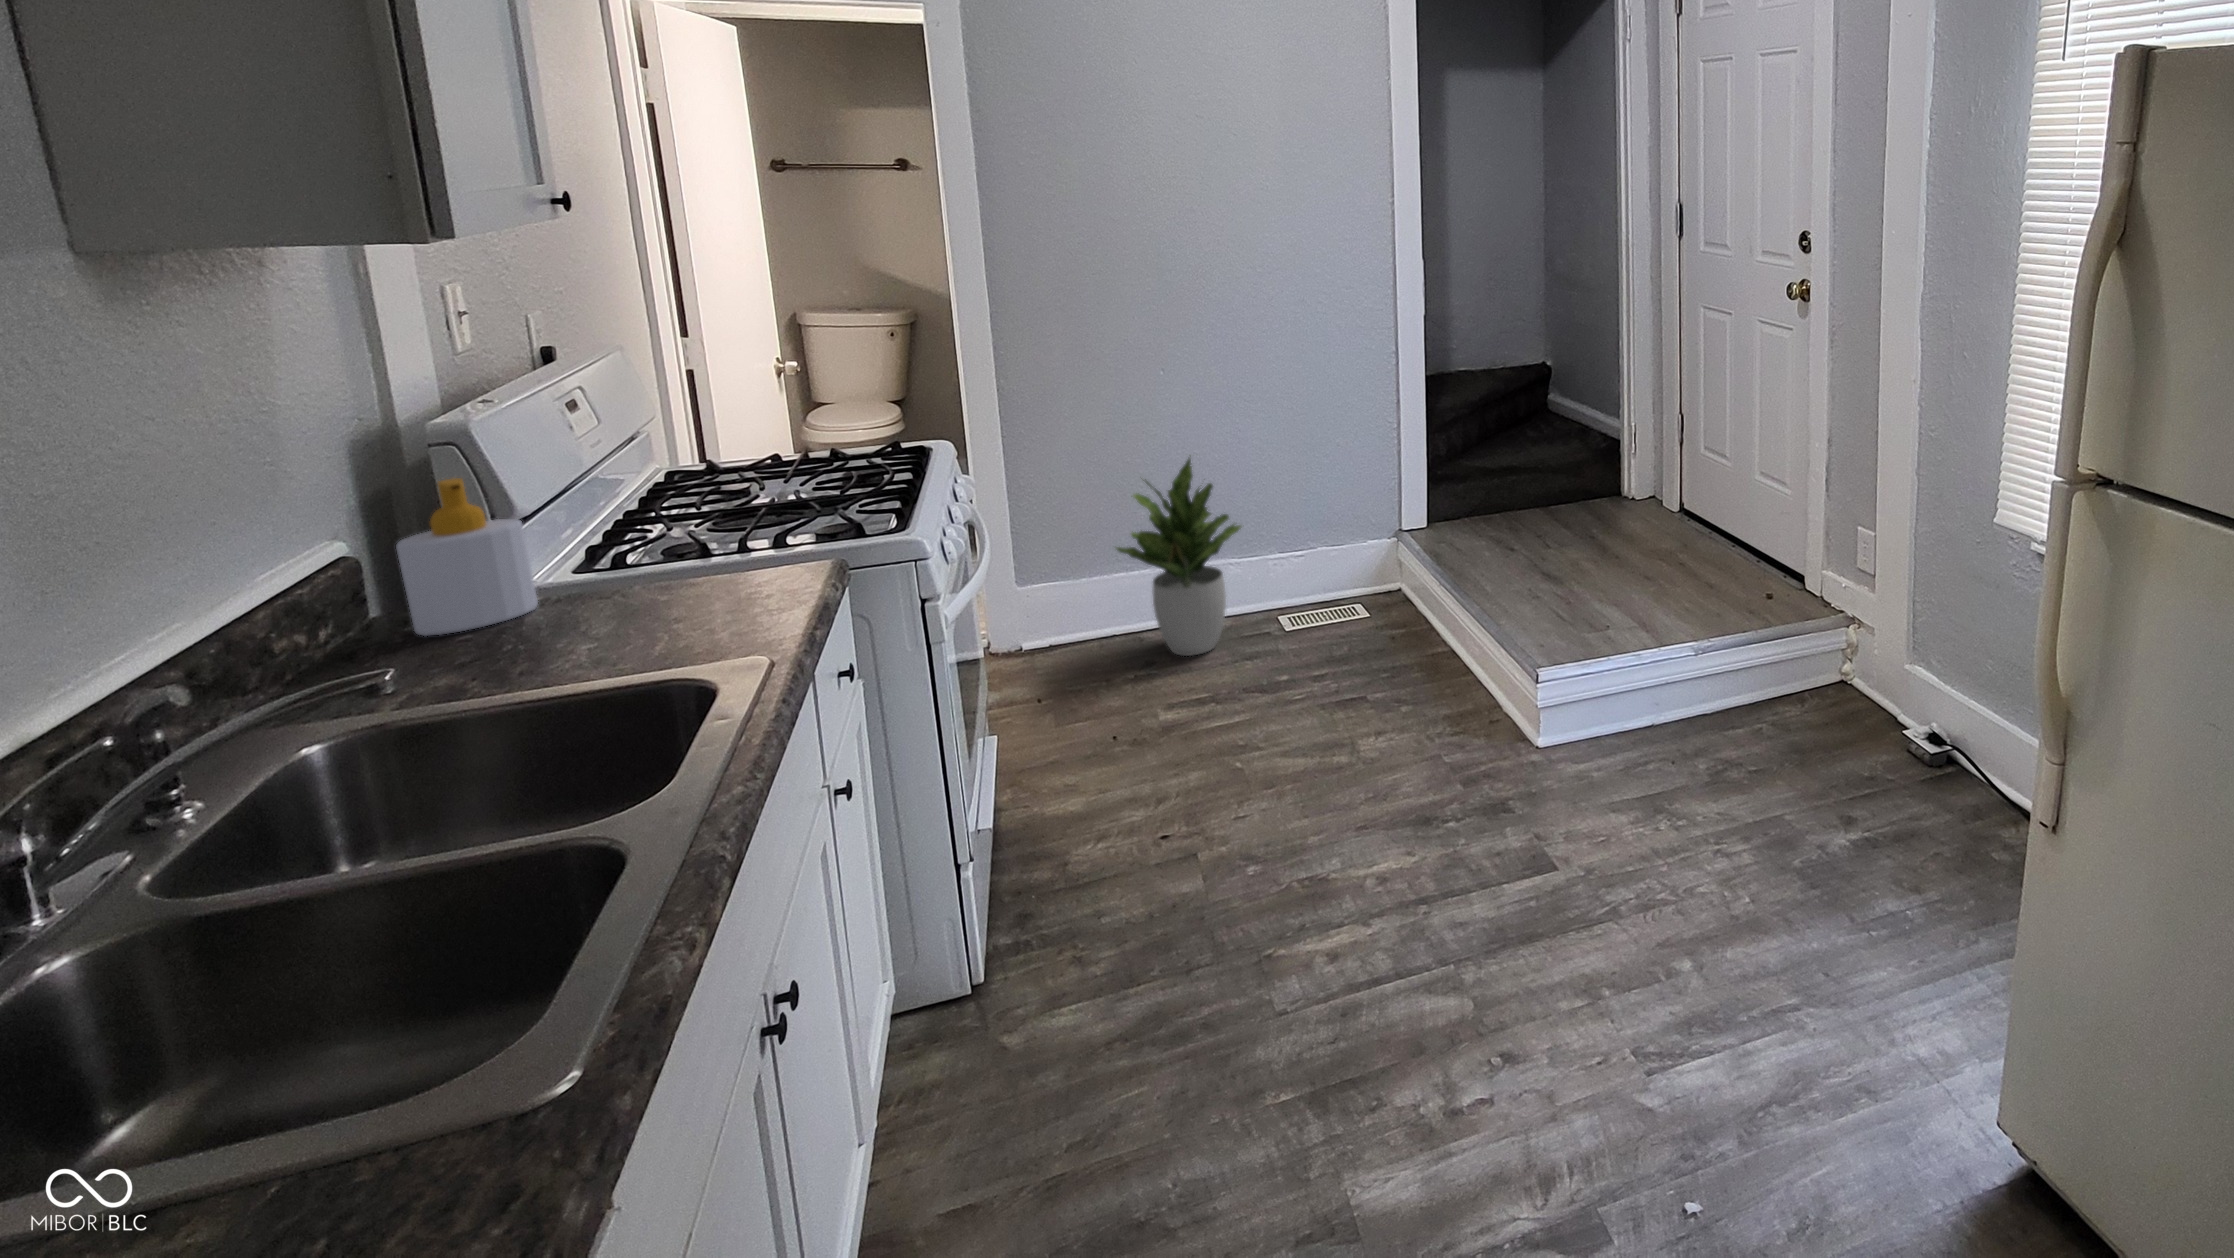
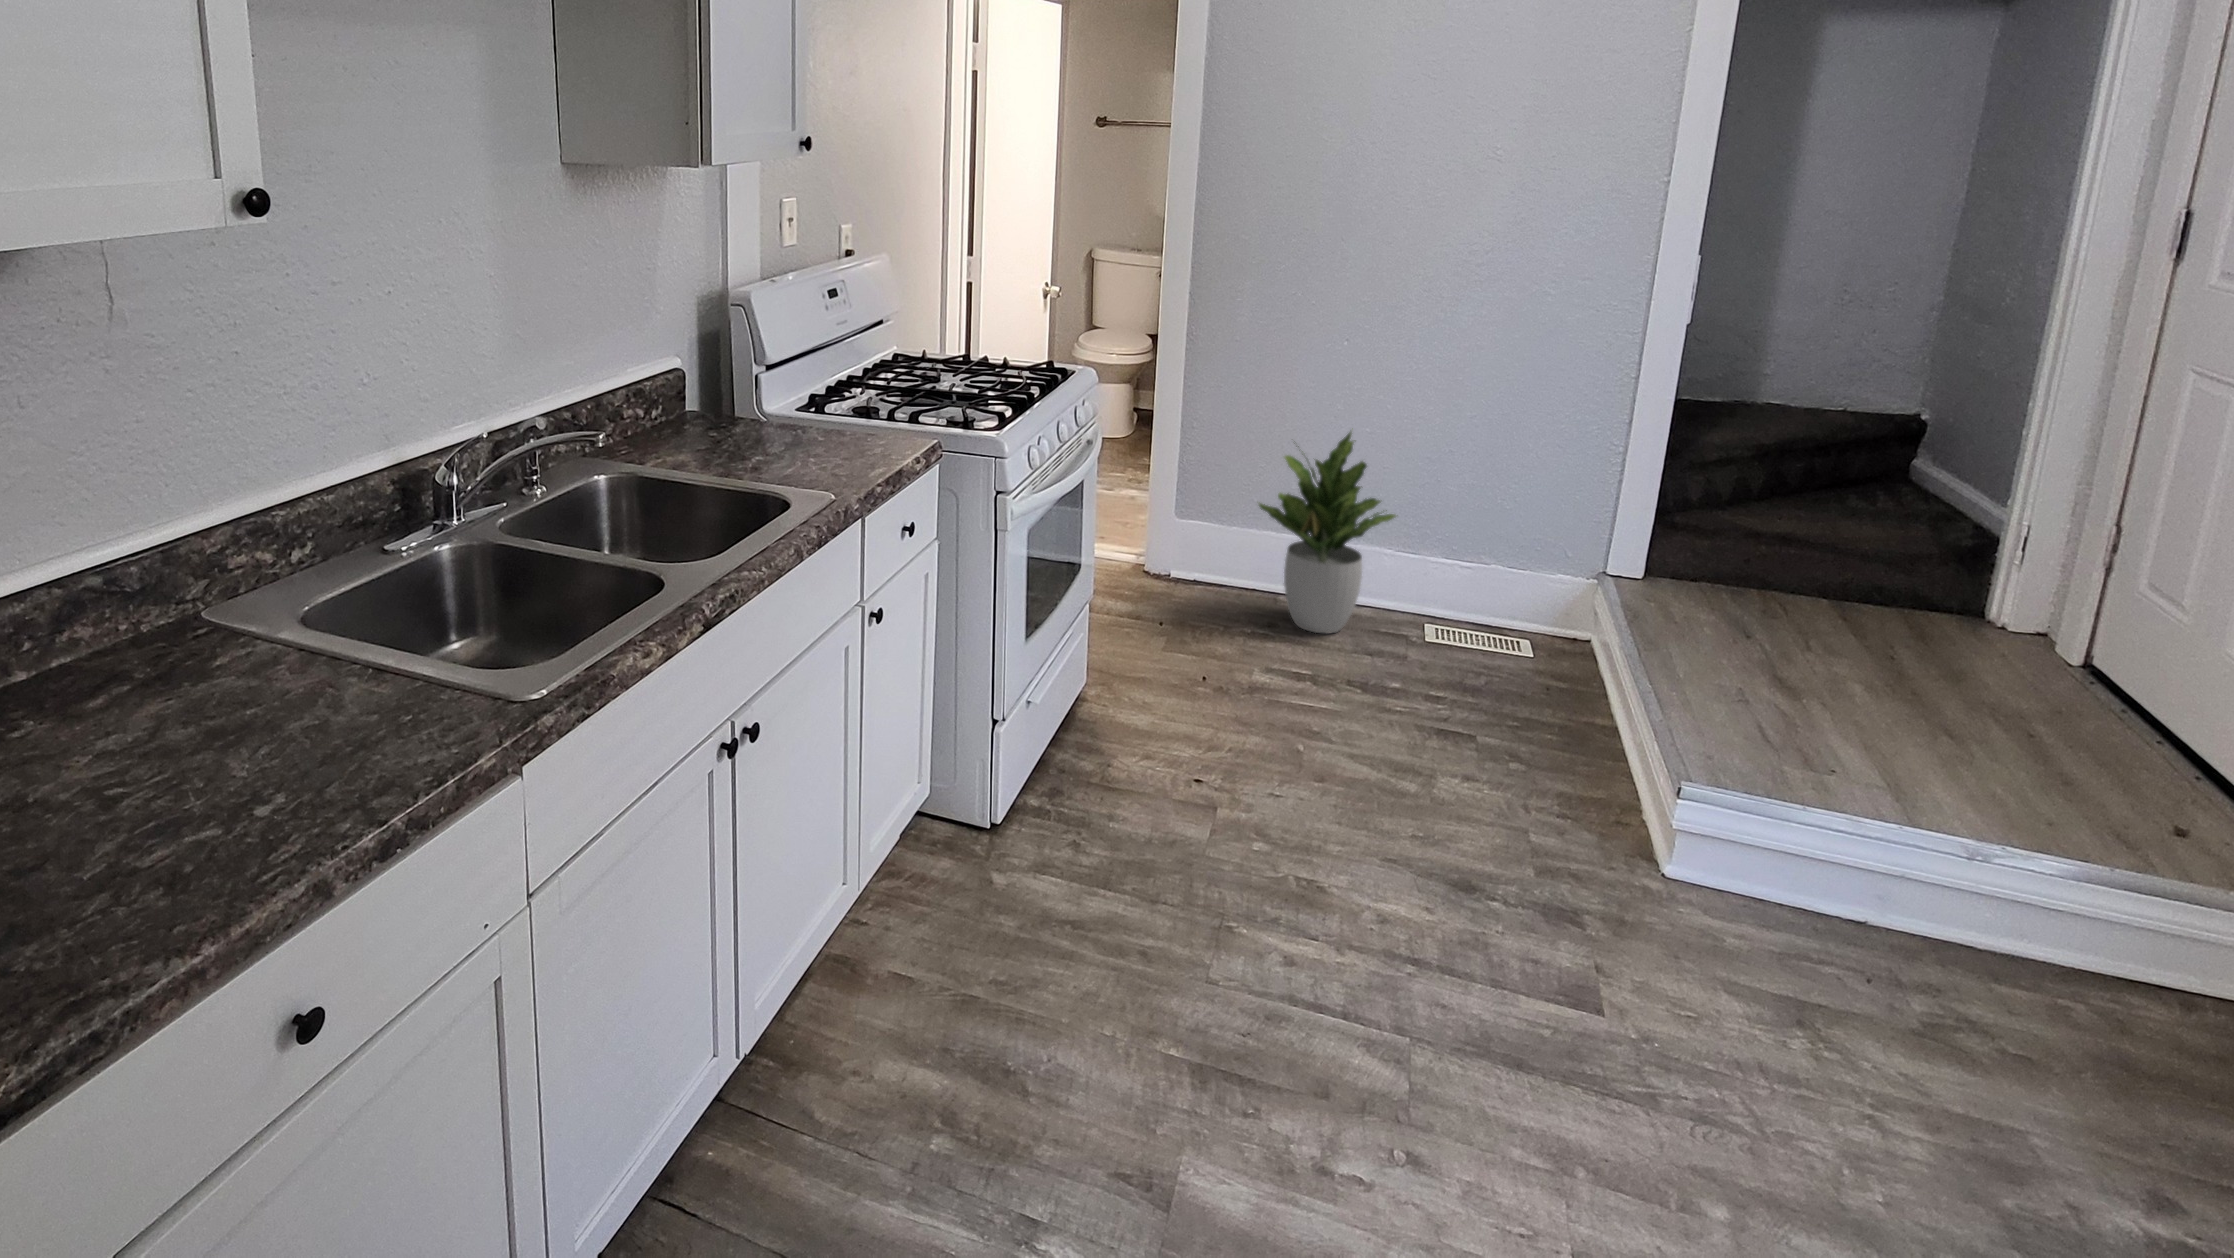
soap bottle: present [396,478,538,636] -> none [693,329,760,432]

